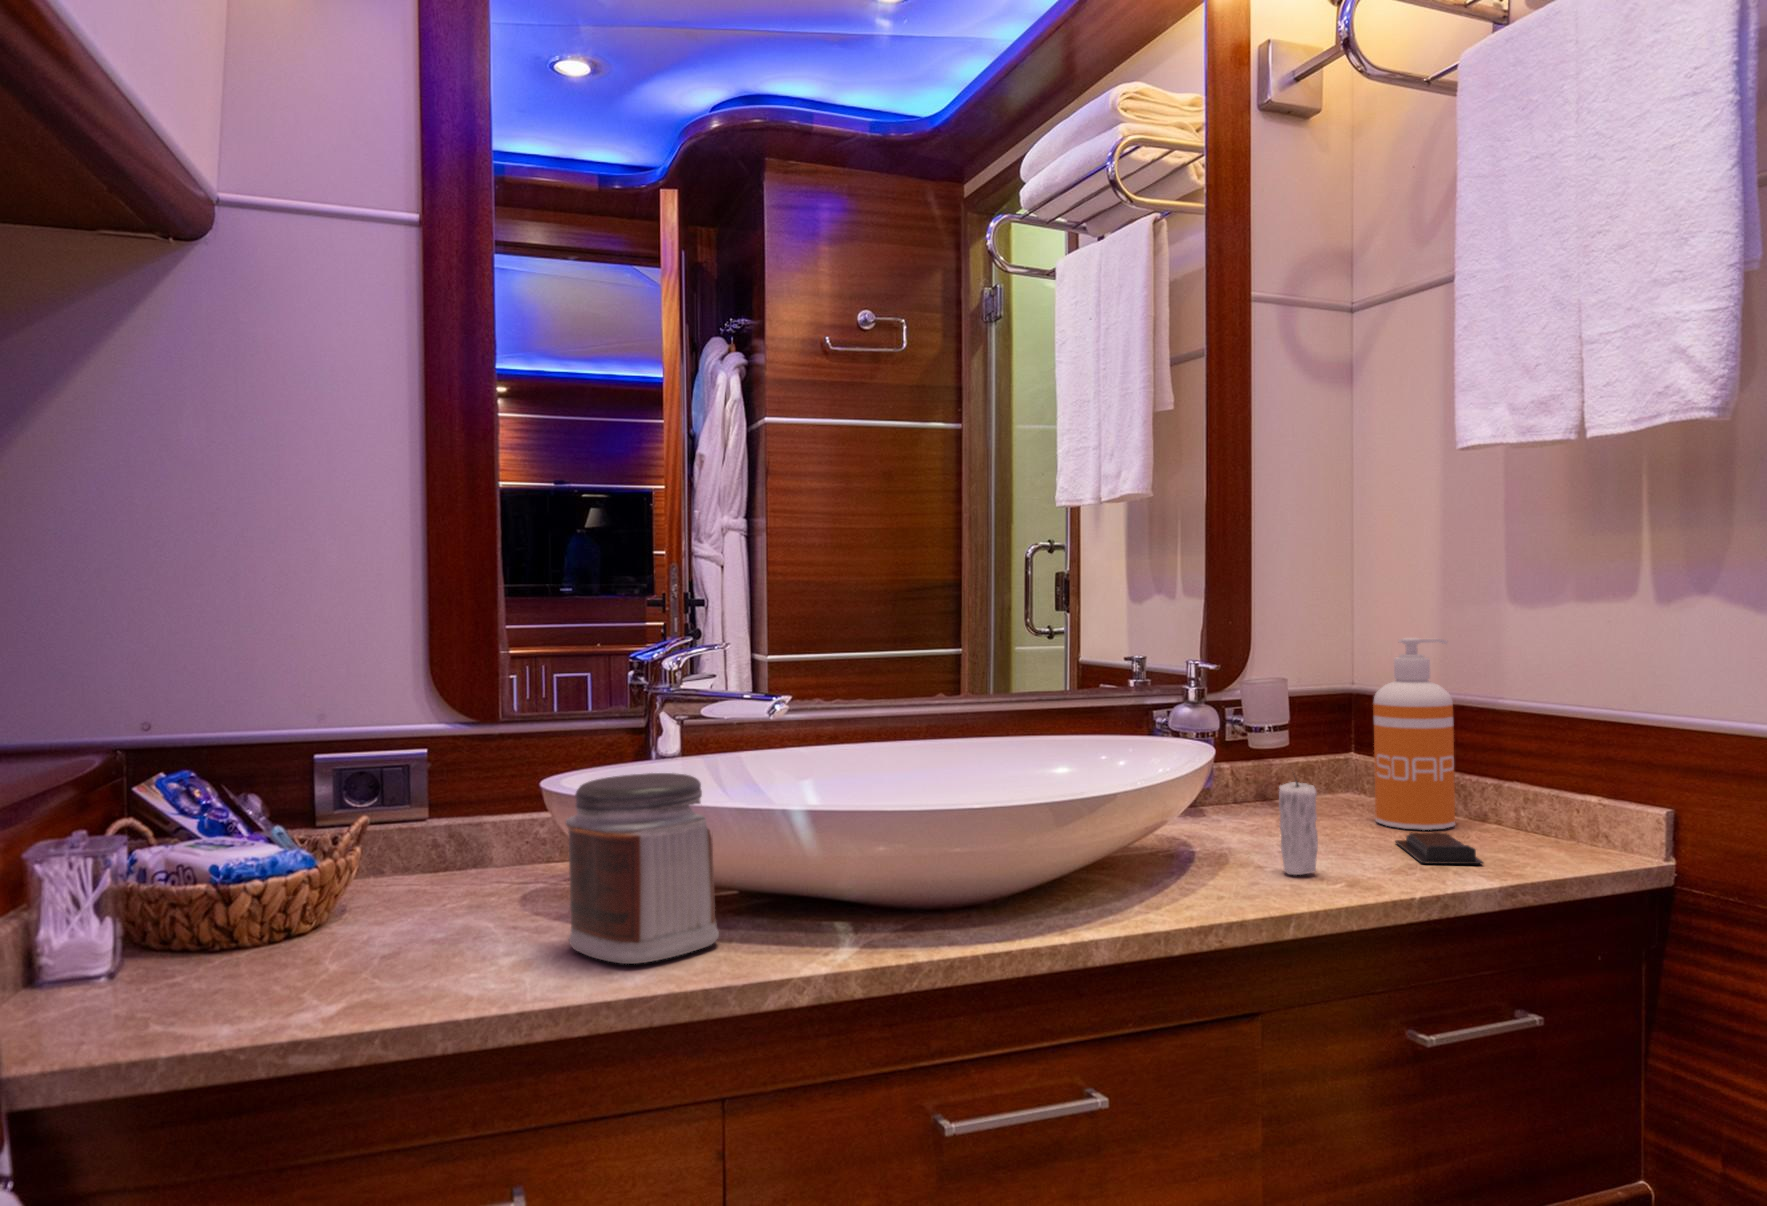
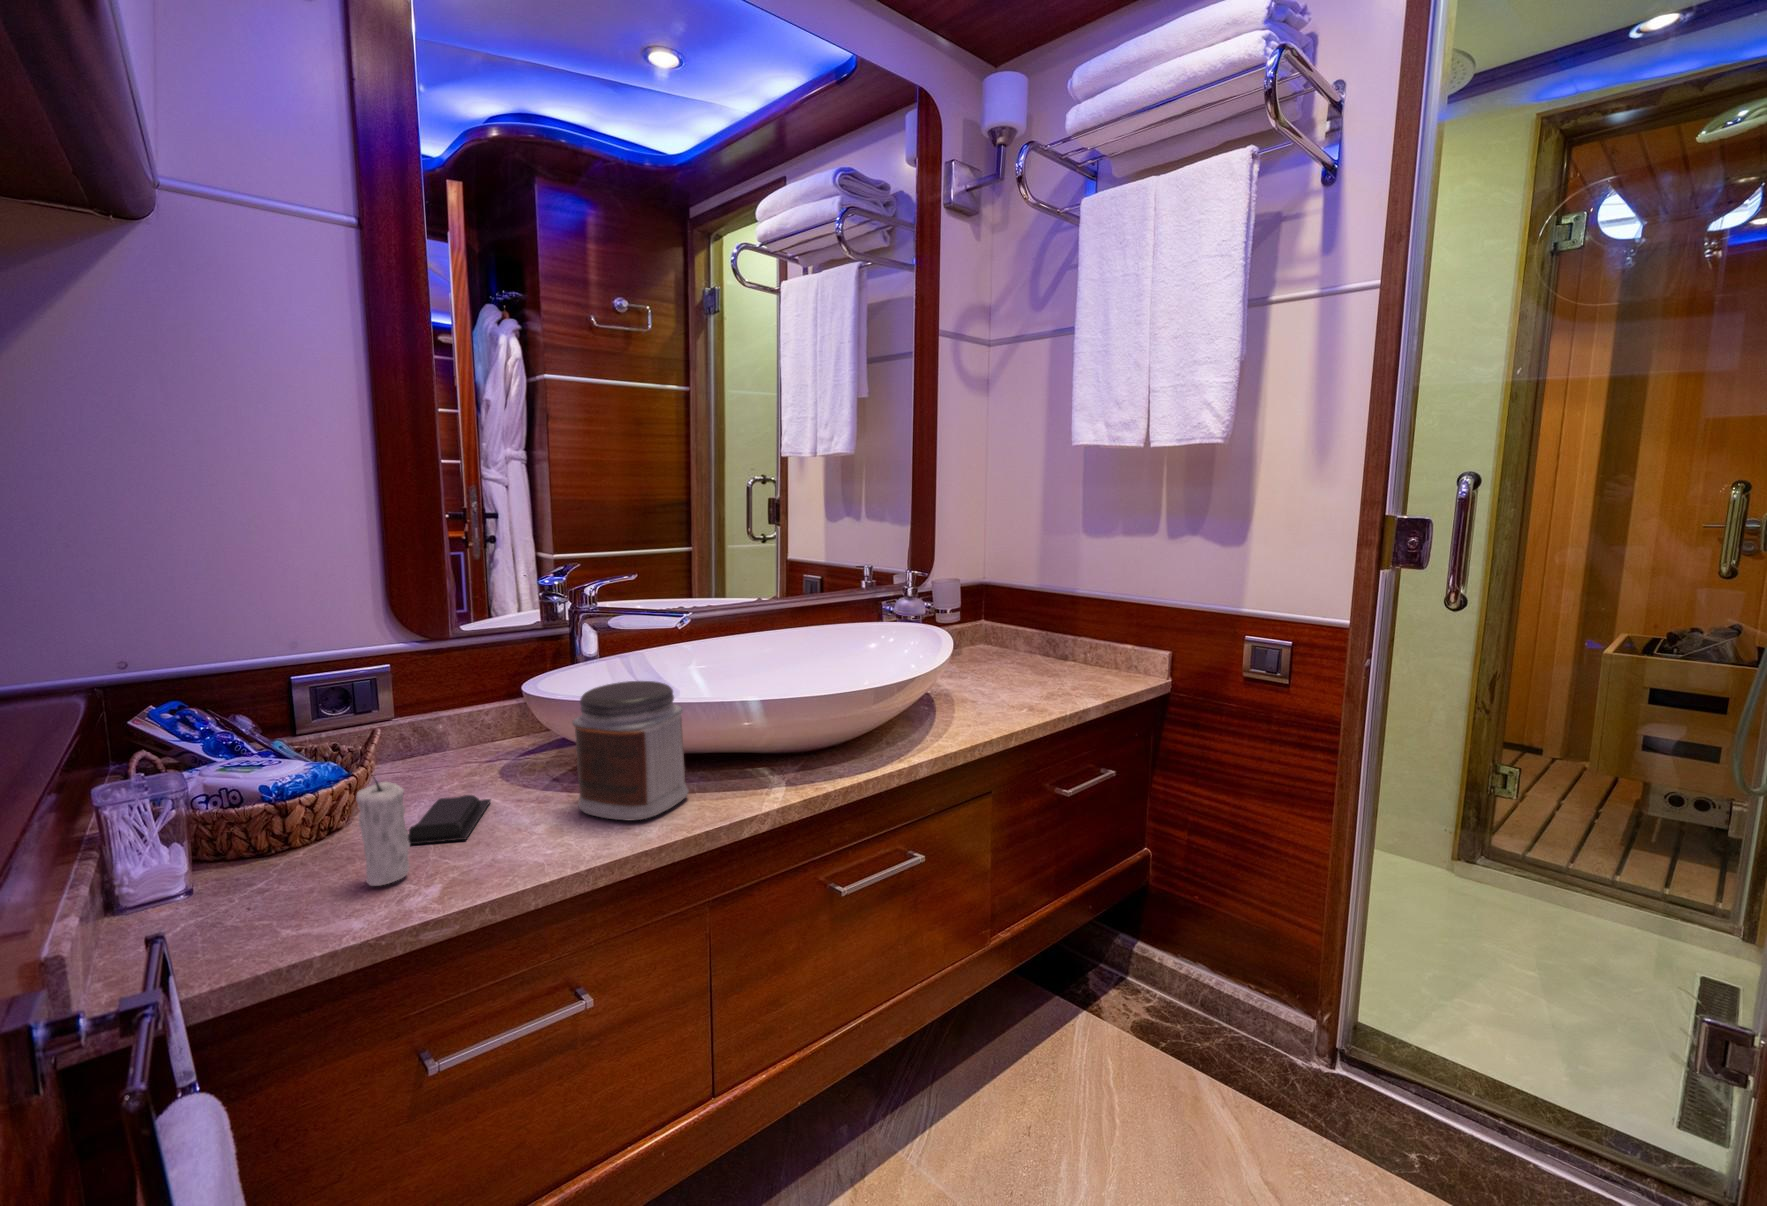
soap dispenser: present [1373,638,1455,830] -> none [1012,555,1059,669]
candle: present [1279,780,1318,875] -> present [356,778,410,886]
soap bar: present [1395,832,1484,864] -> present [408,795,491,844]

